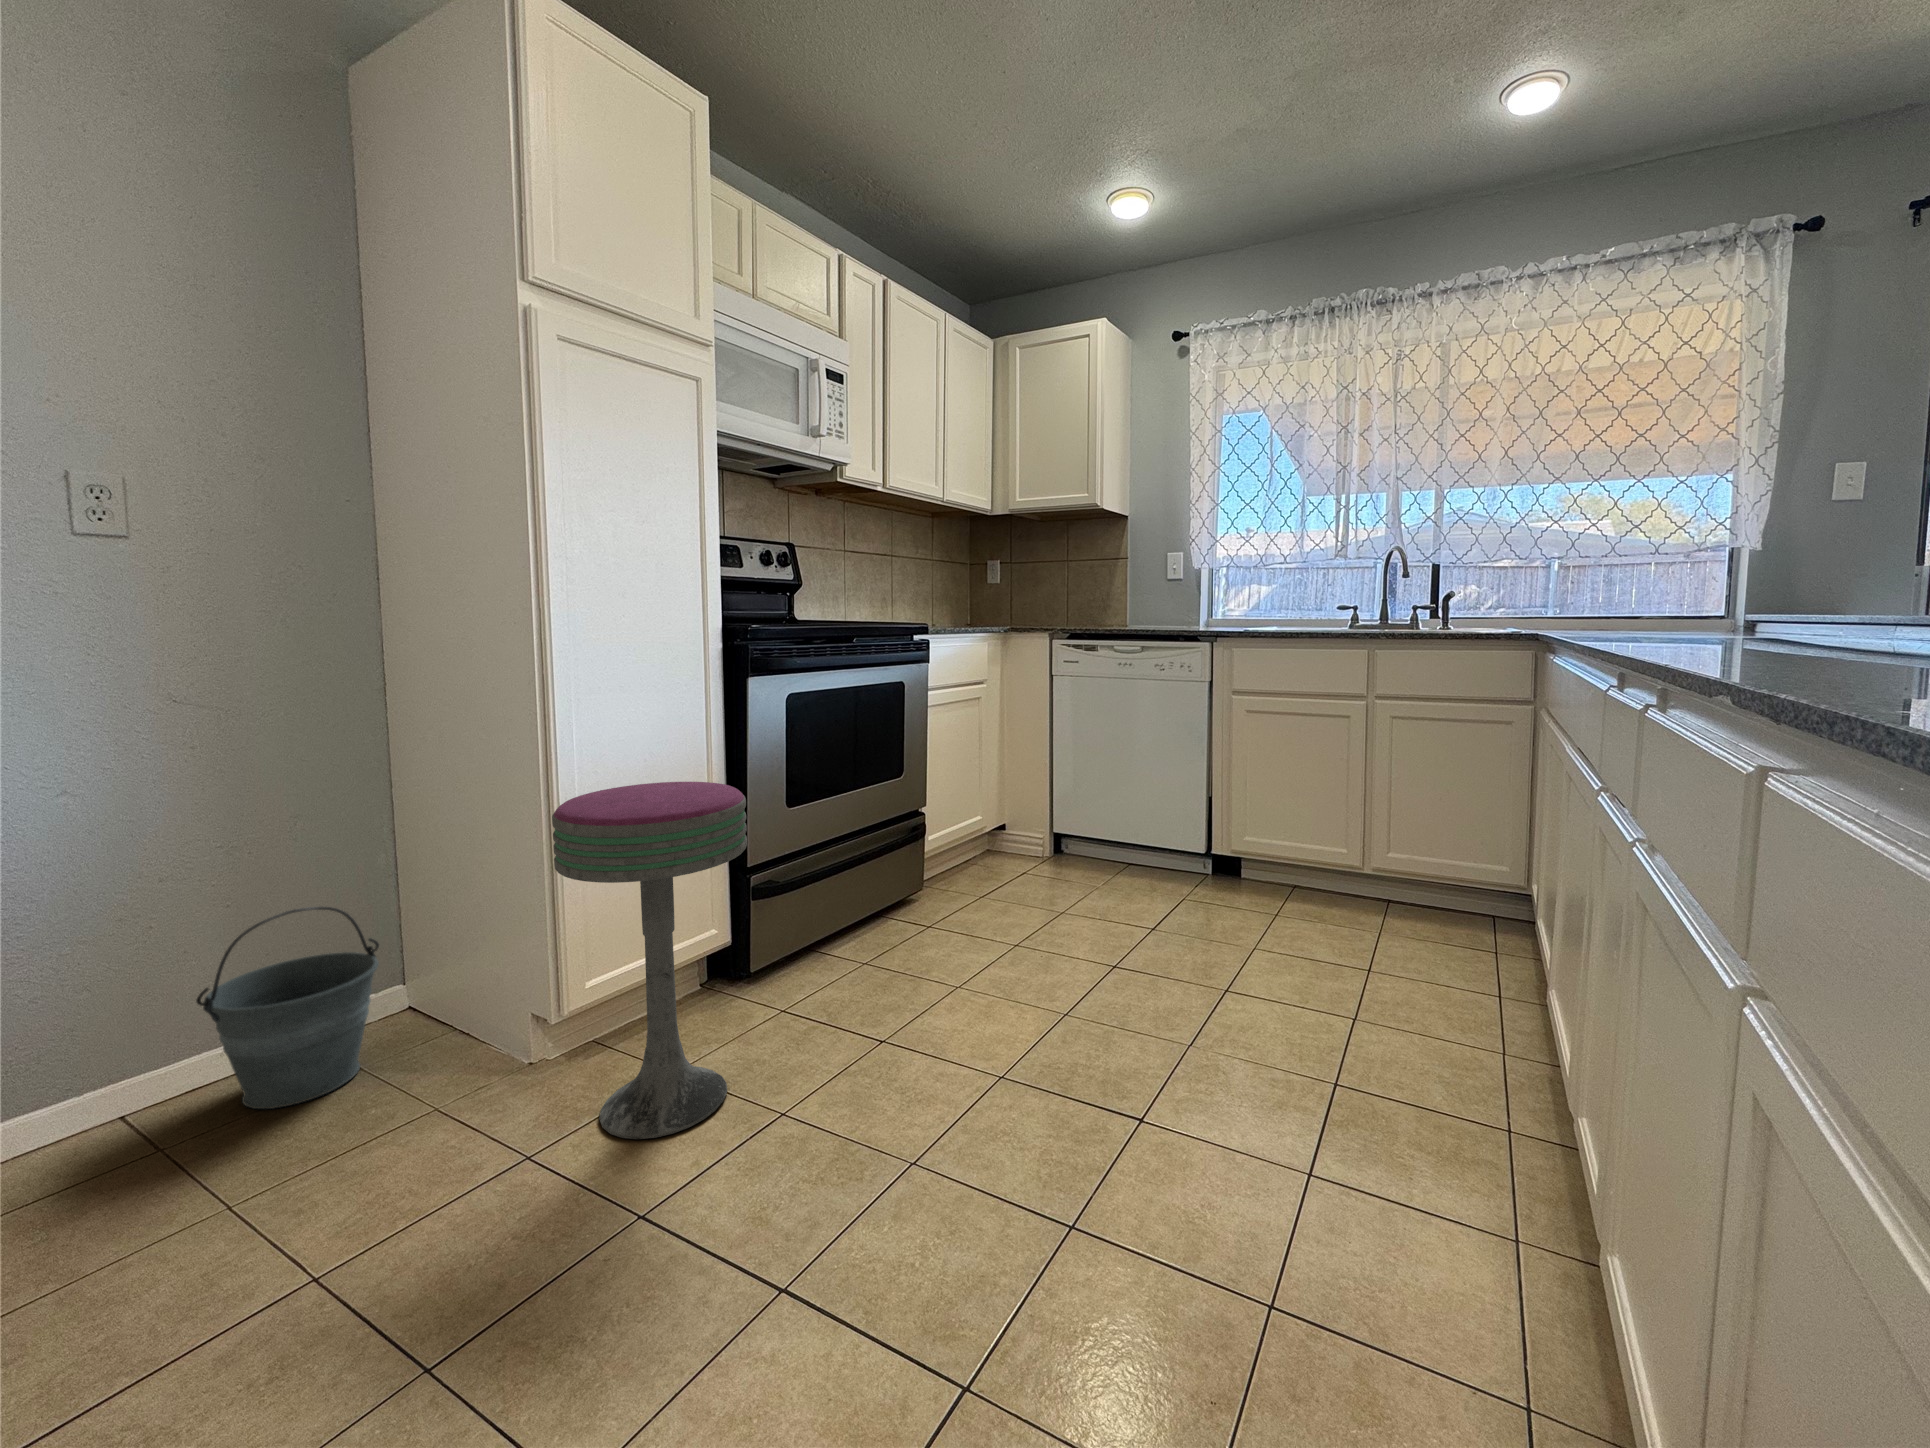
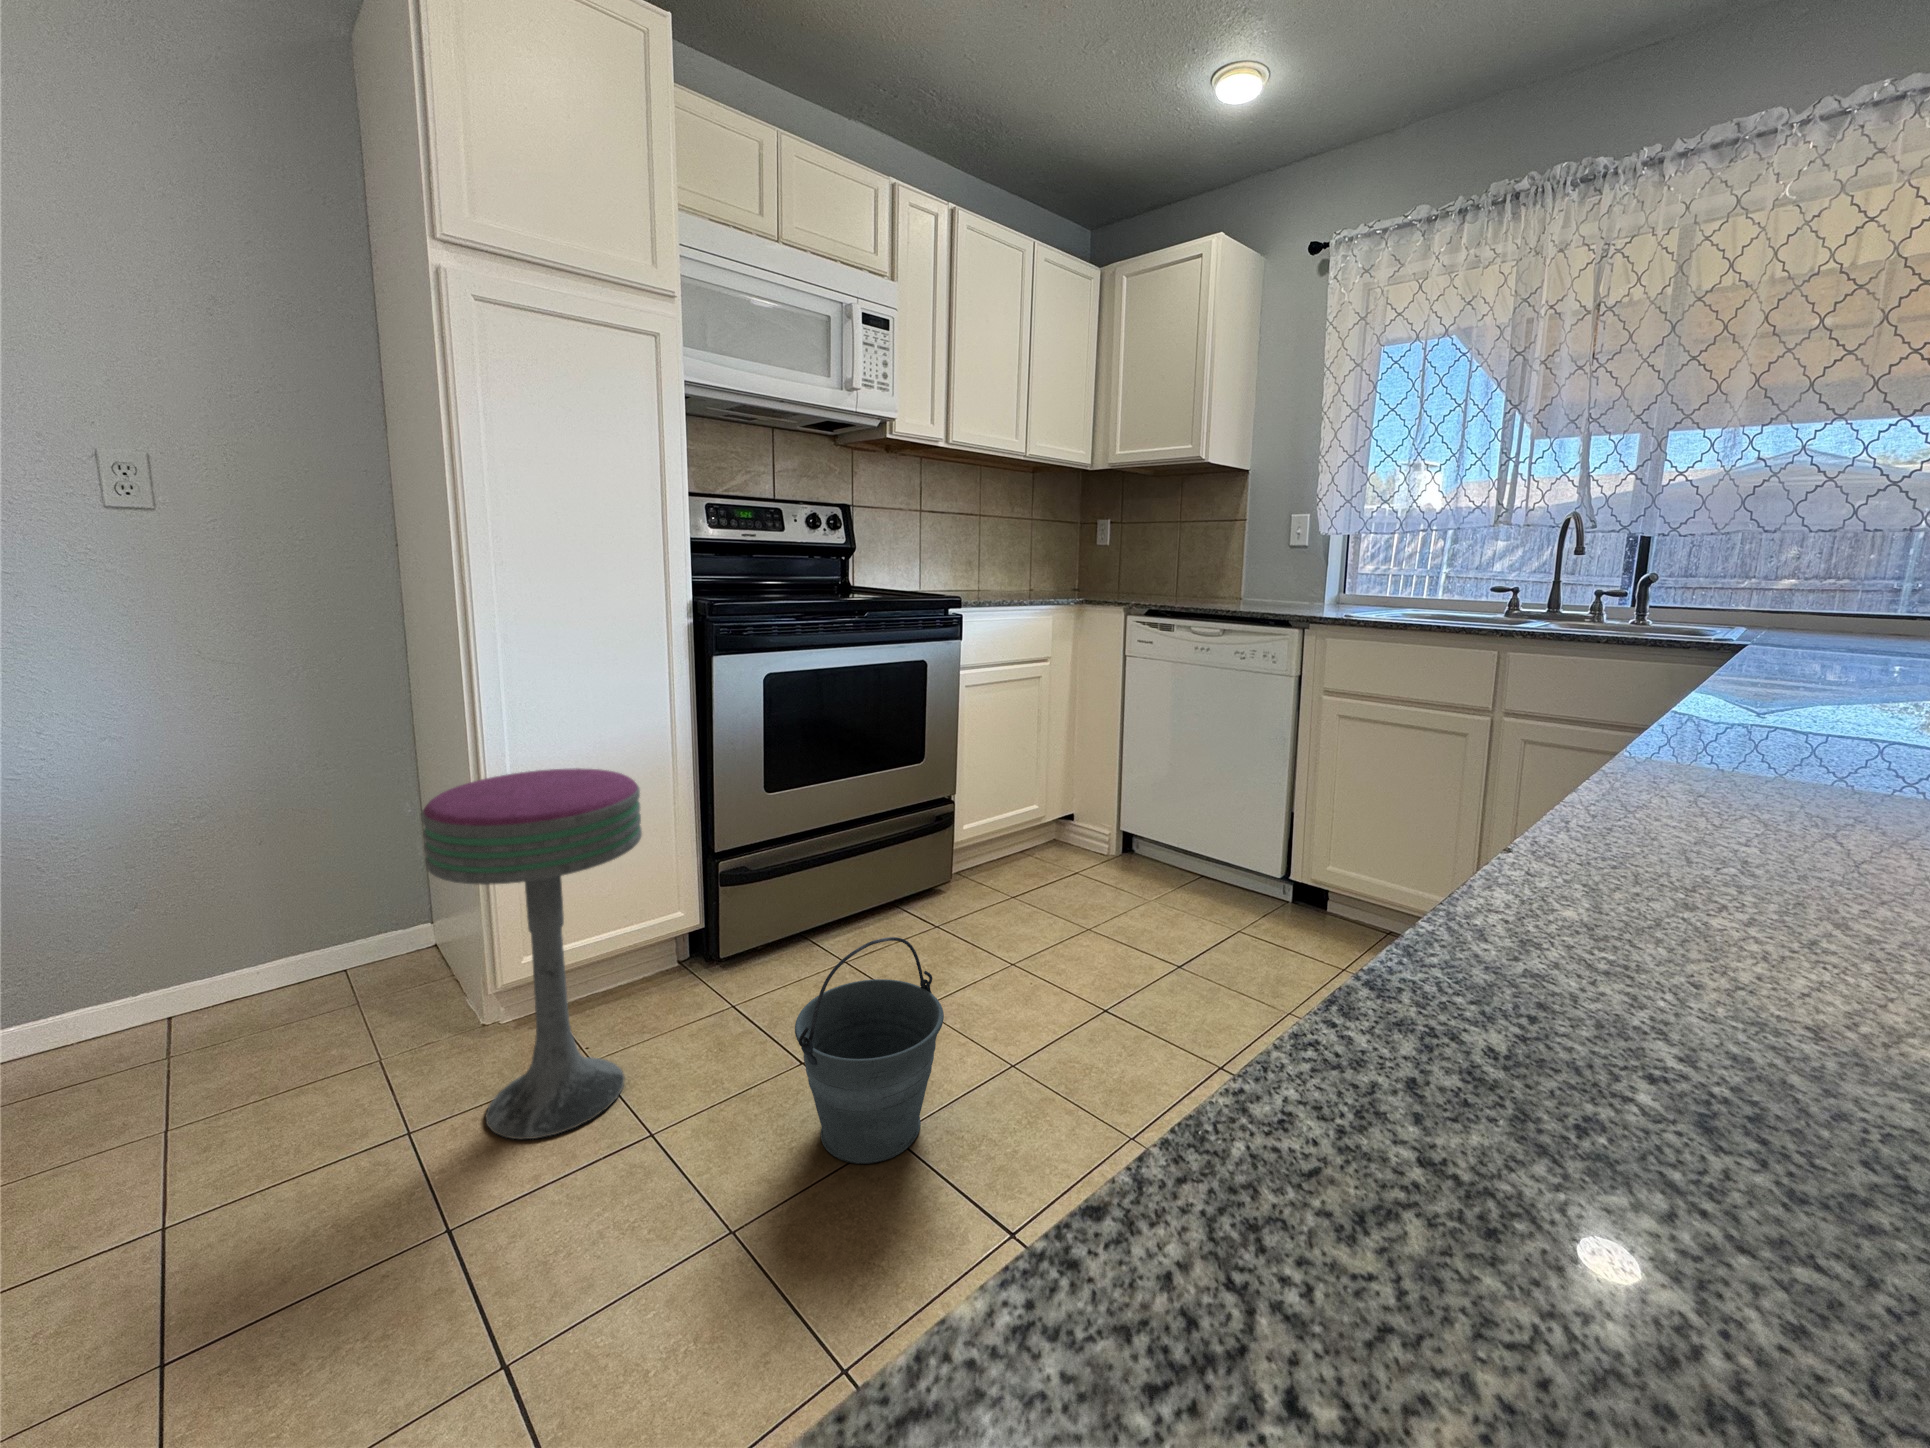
bucket: present [196,907,379,1109] -> present [795,937,944,1164]

